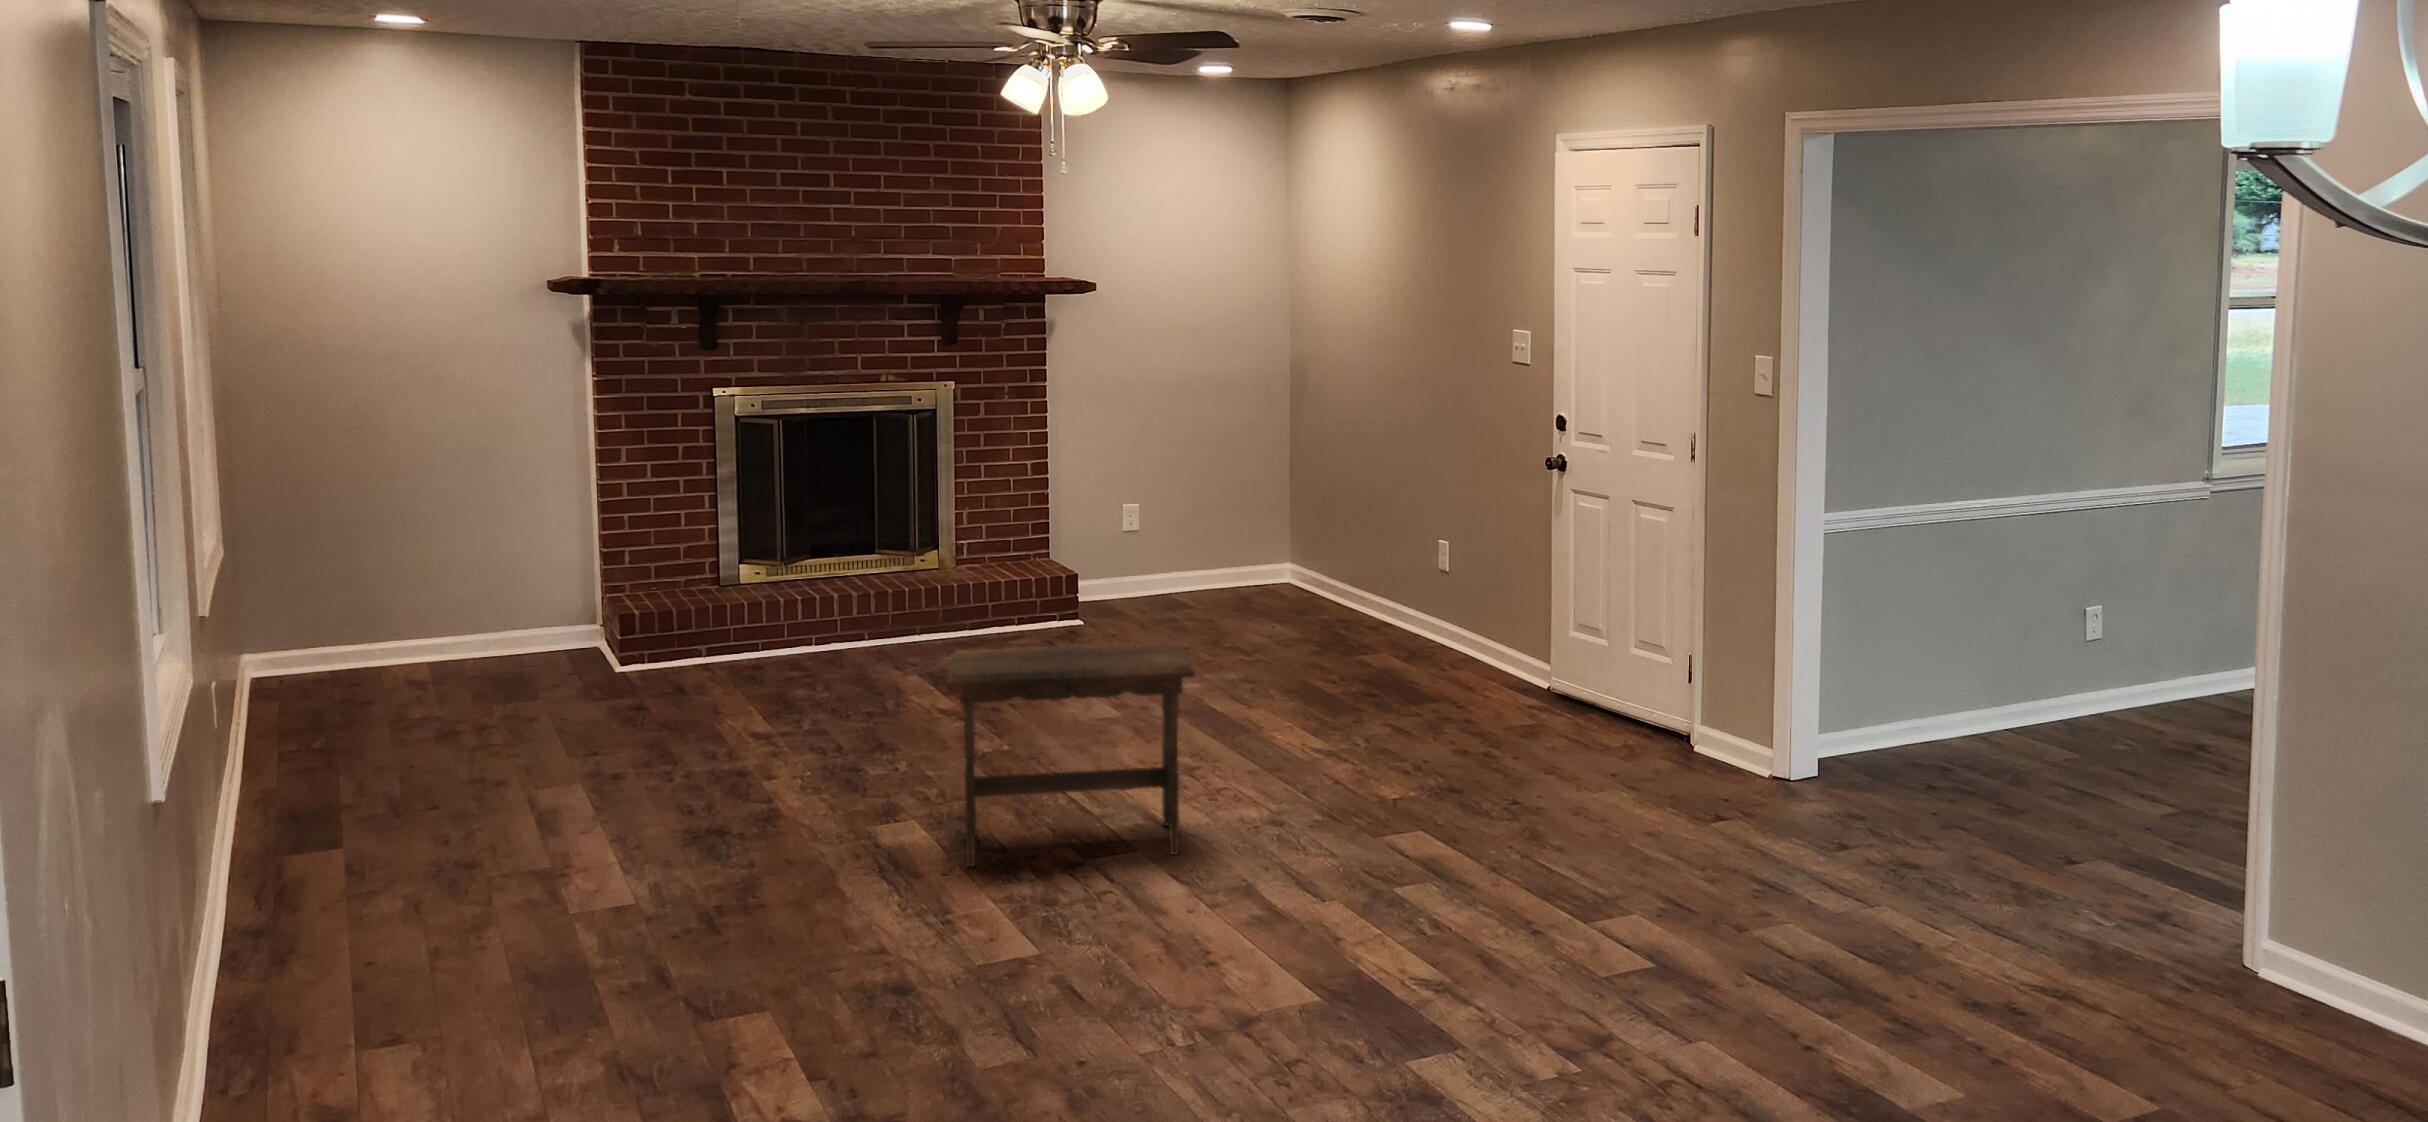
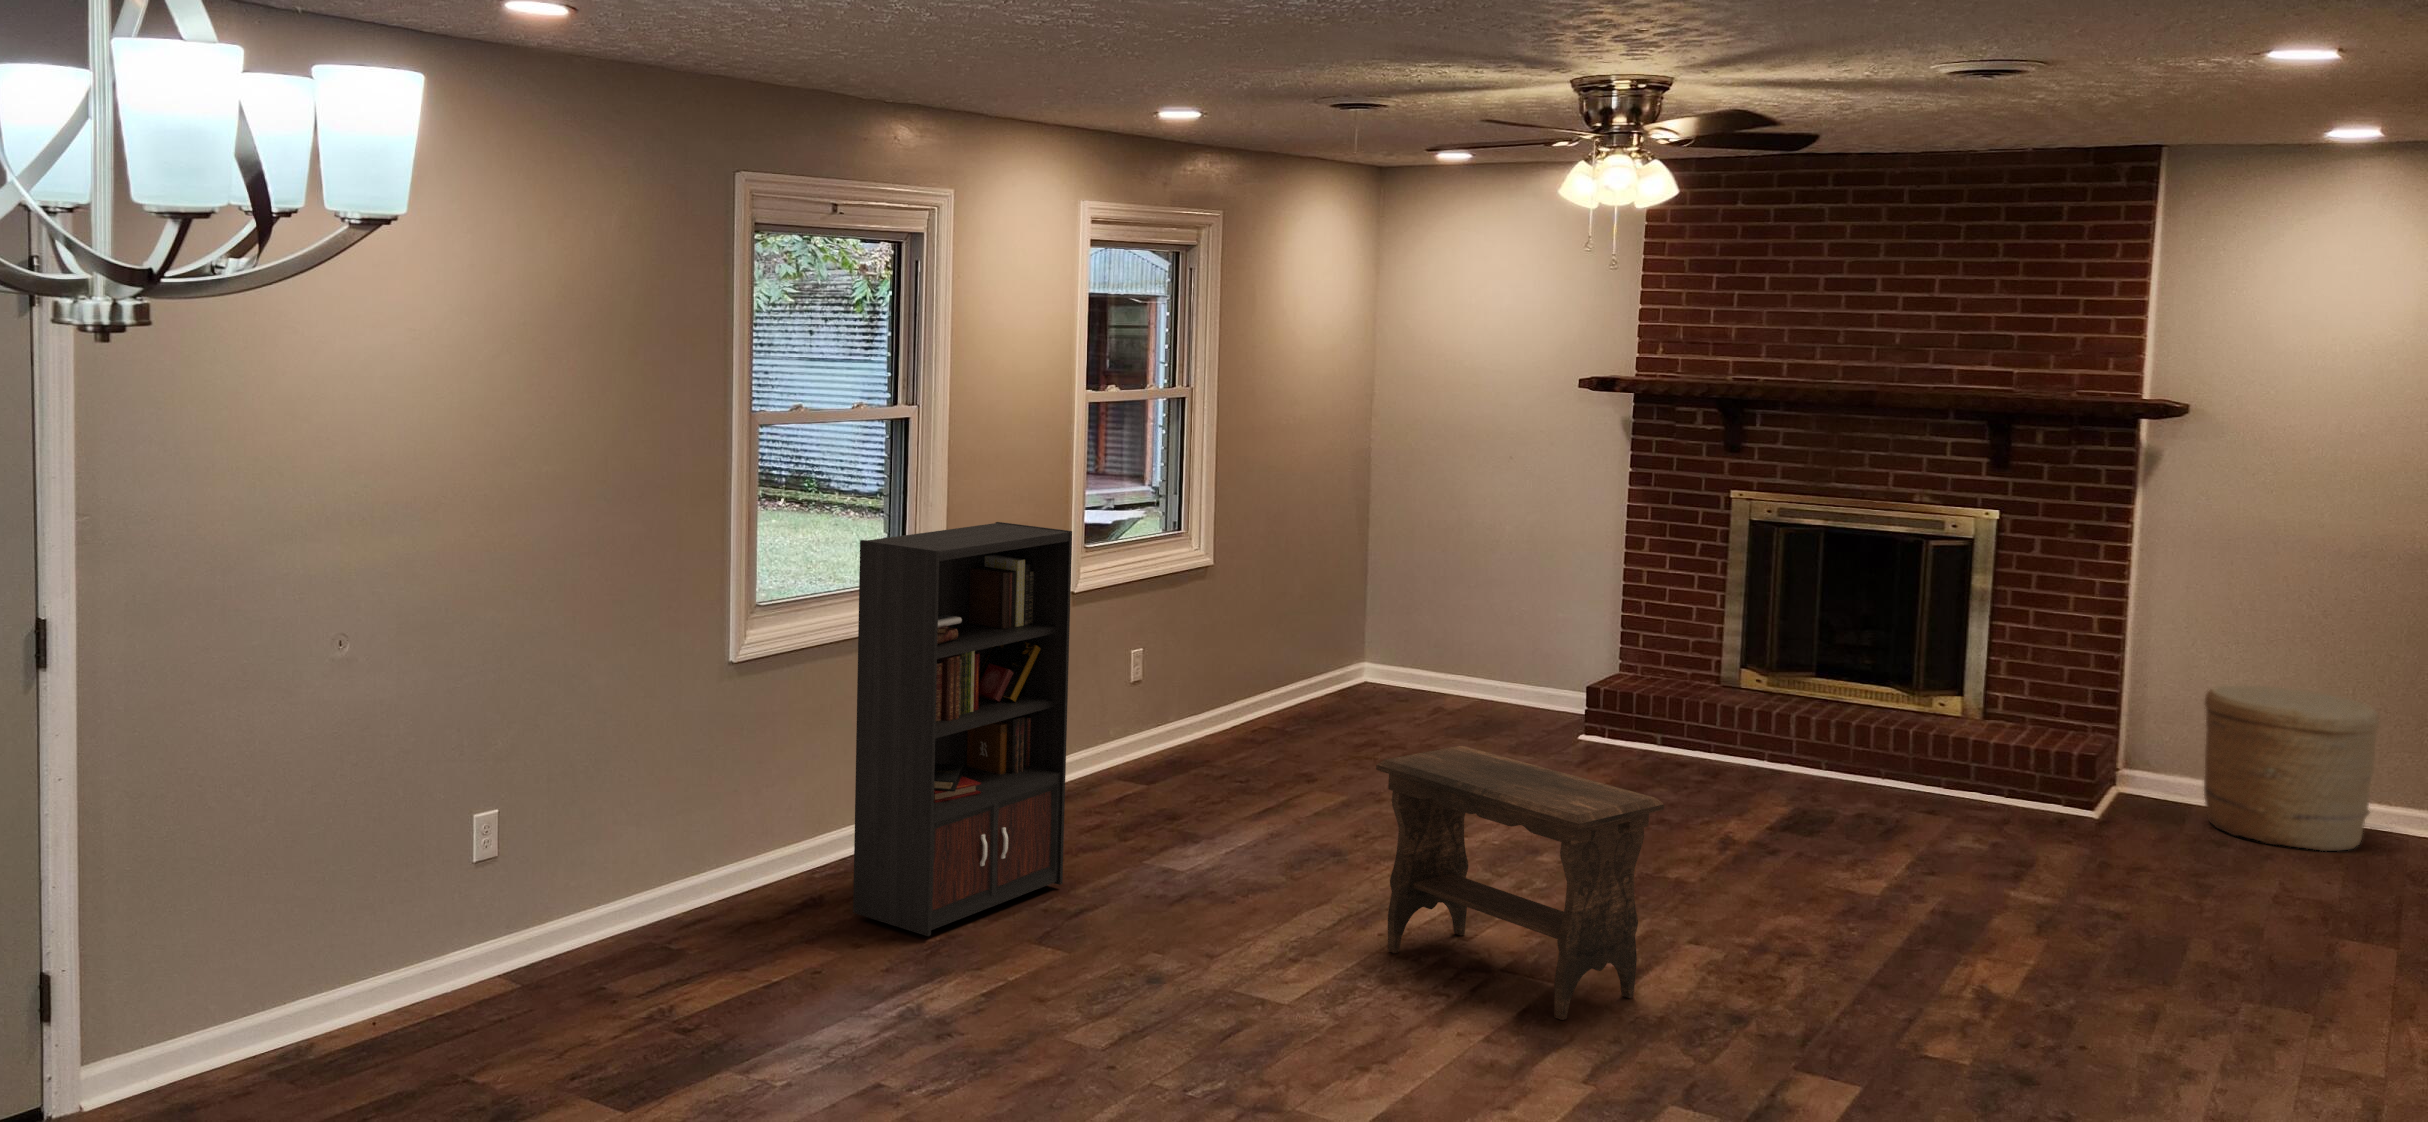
woven basket: none [1116,494,1228,614] -> present [2204,686,2379,851]
bookcase: none [346,499,611,1058] -> present [853,522,1072,936]

